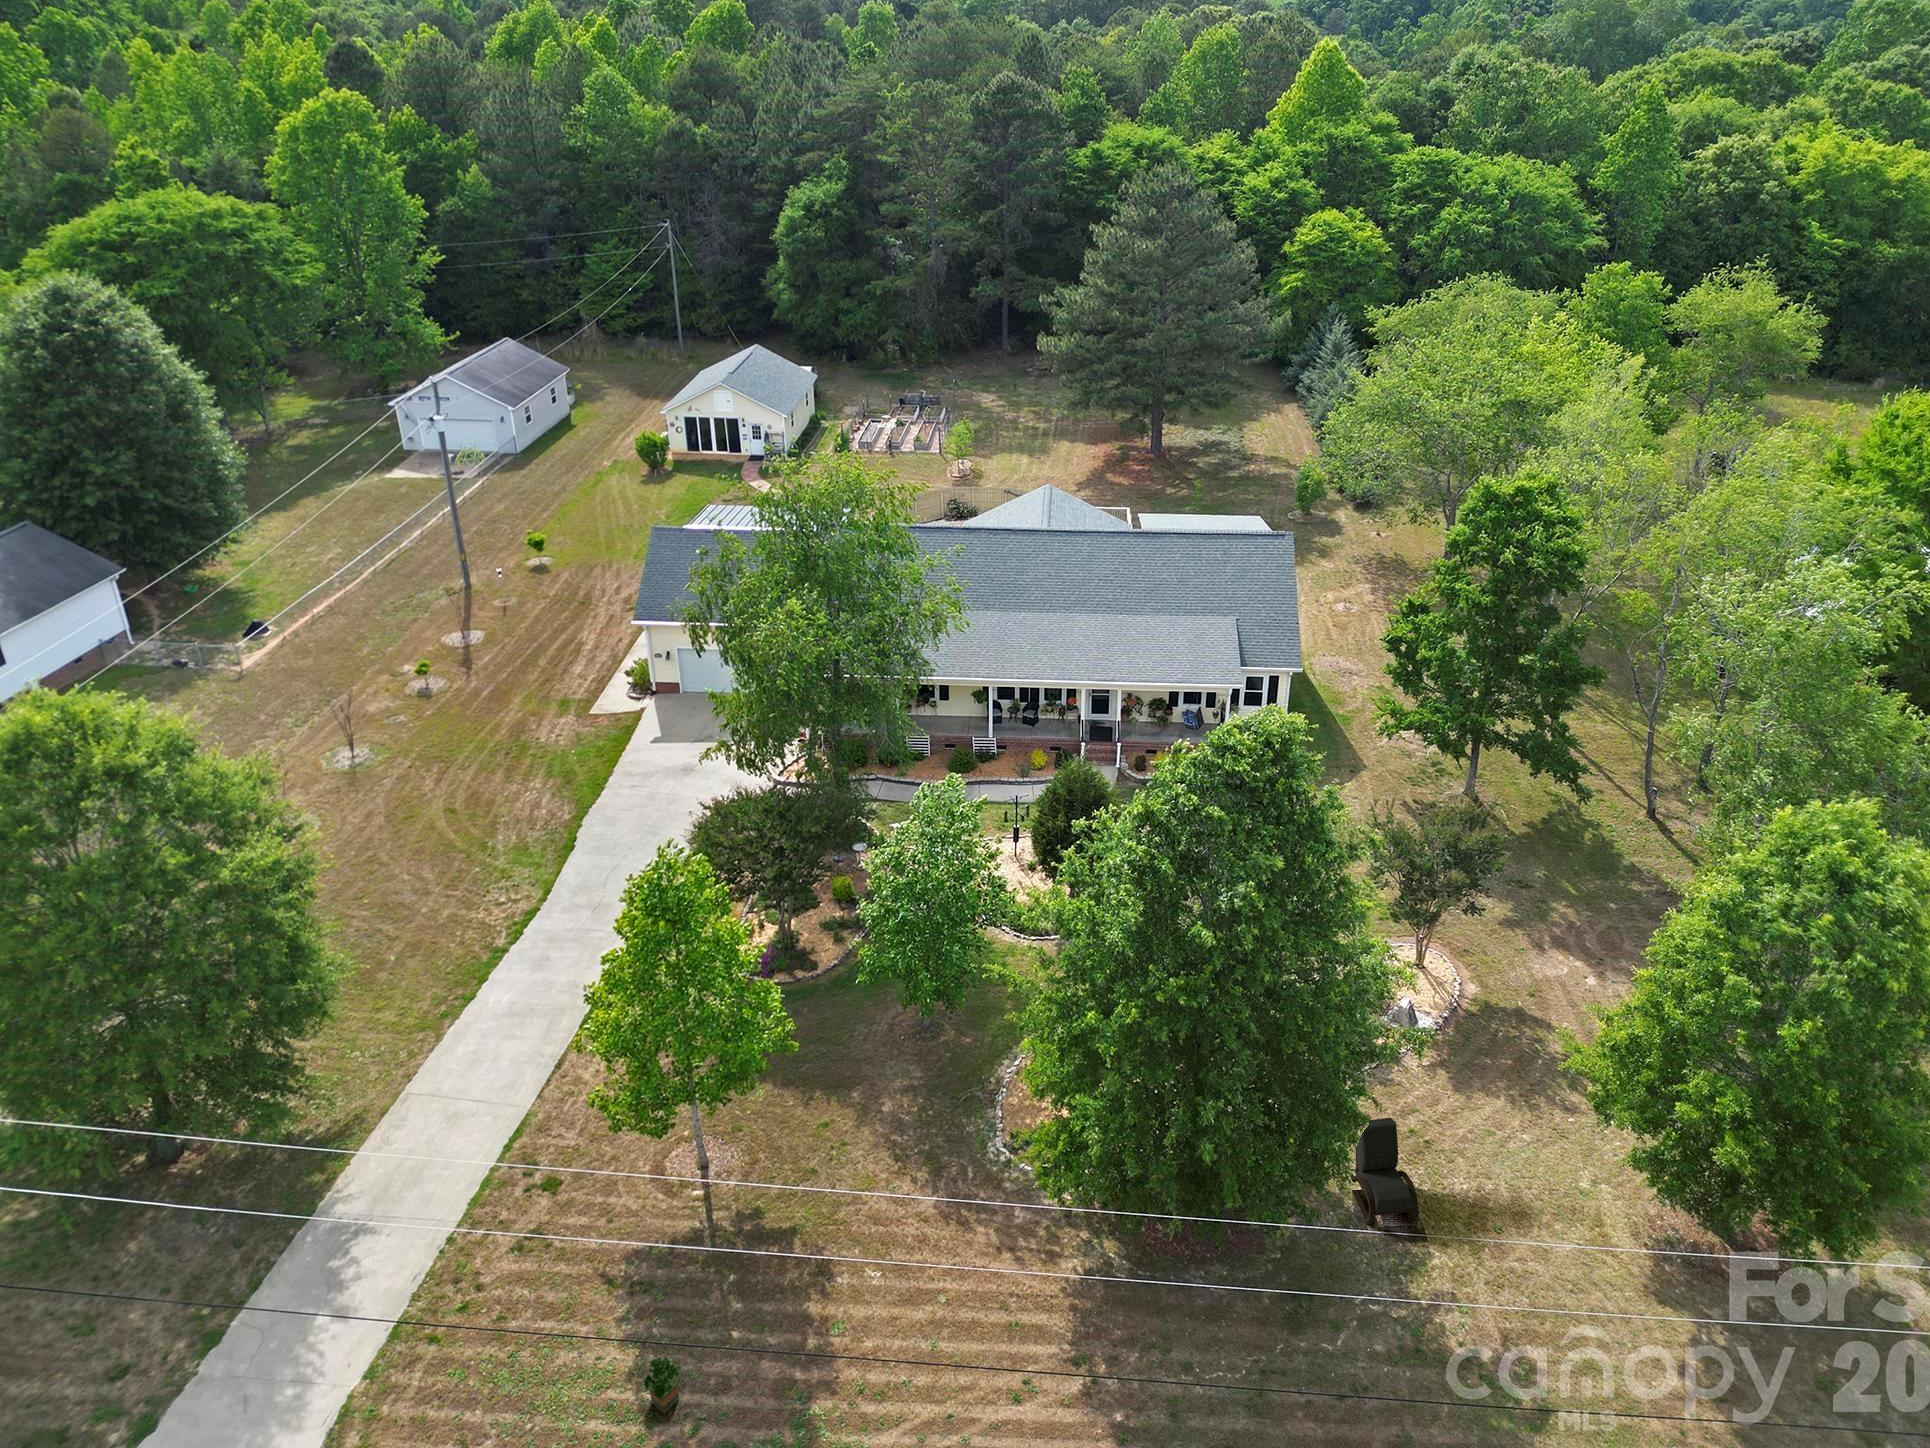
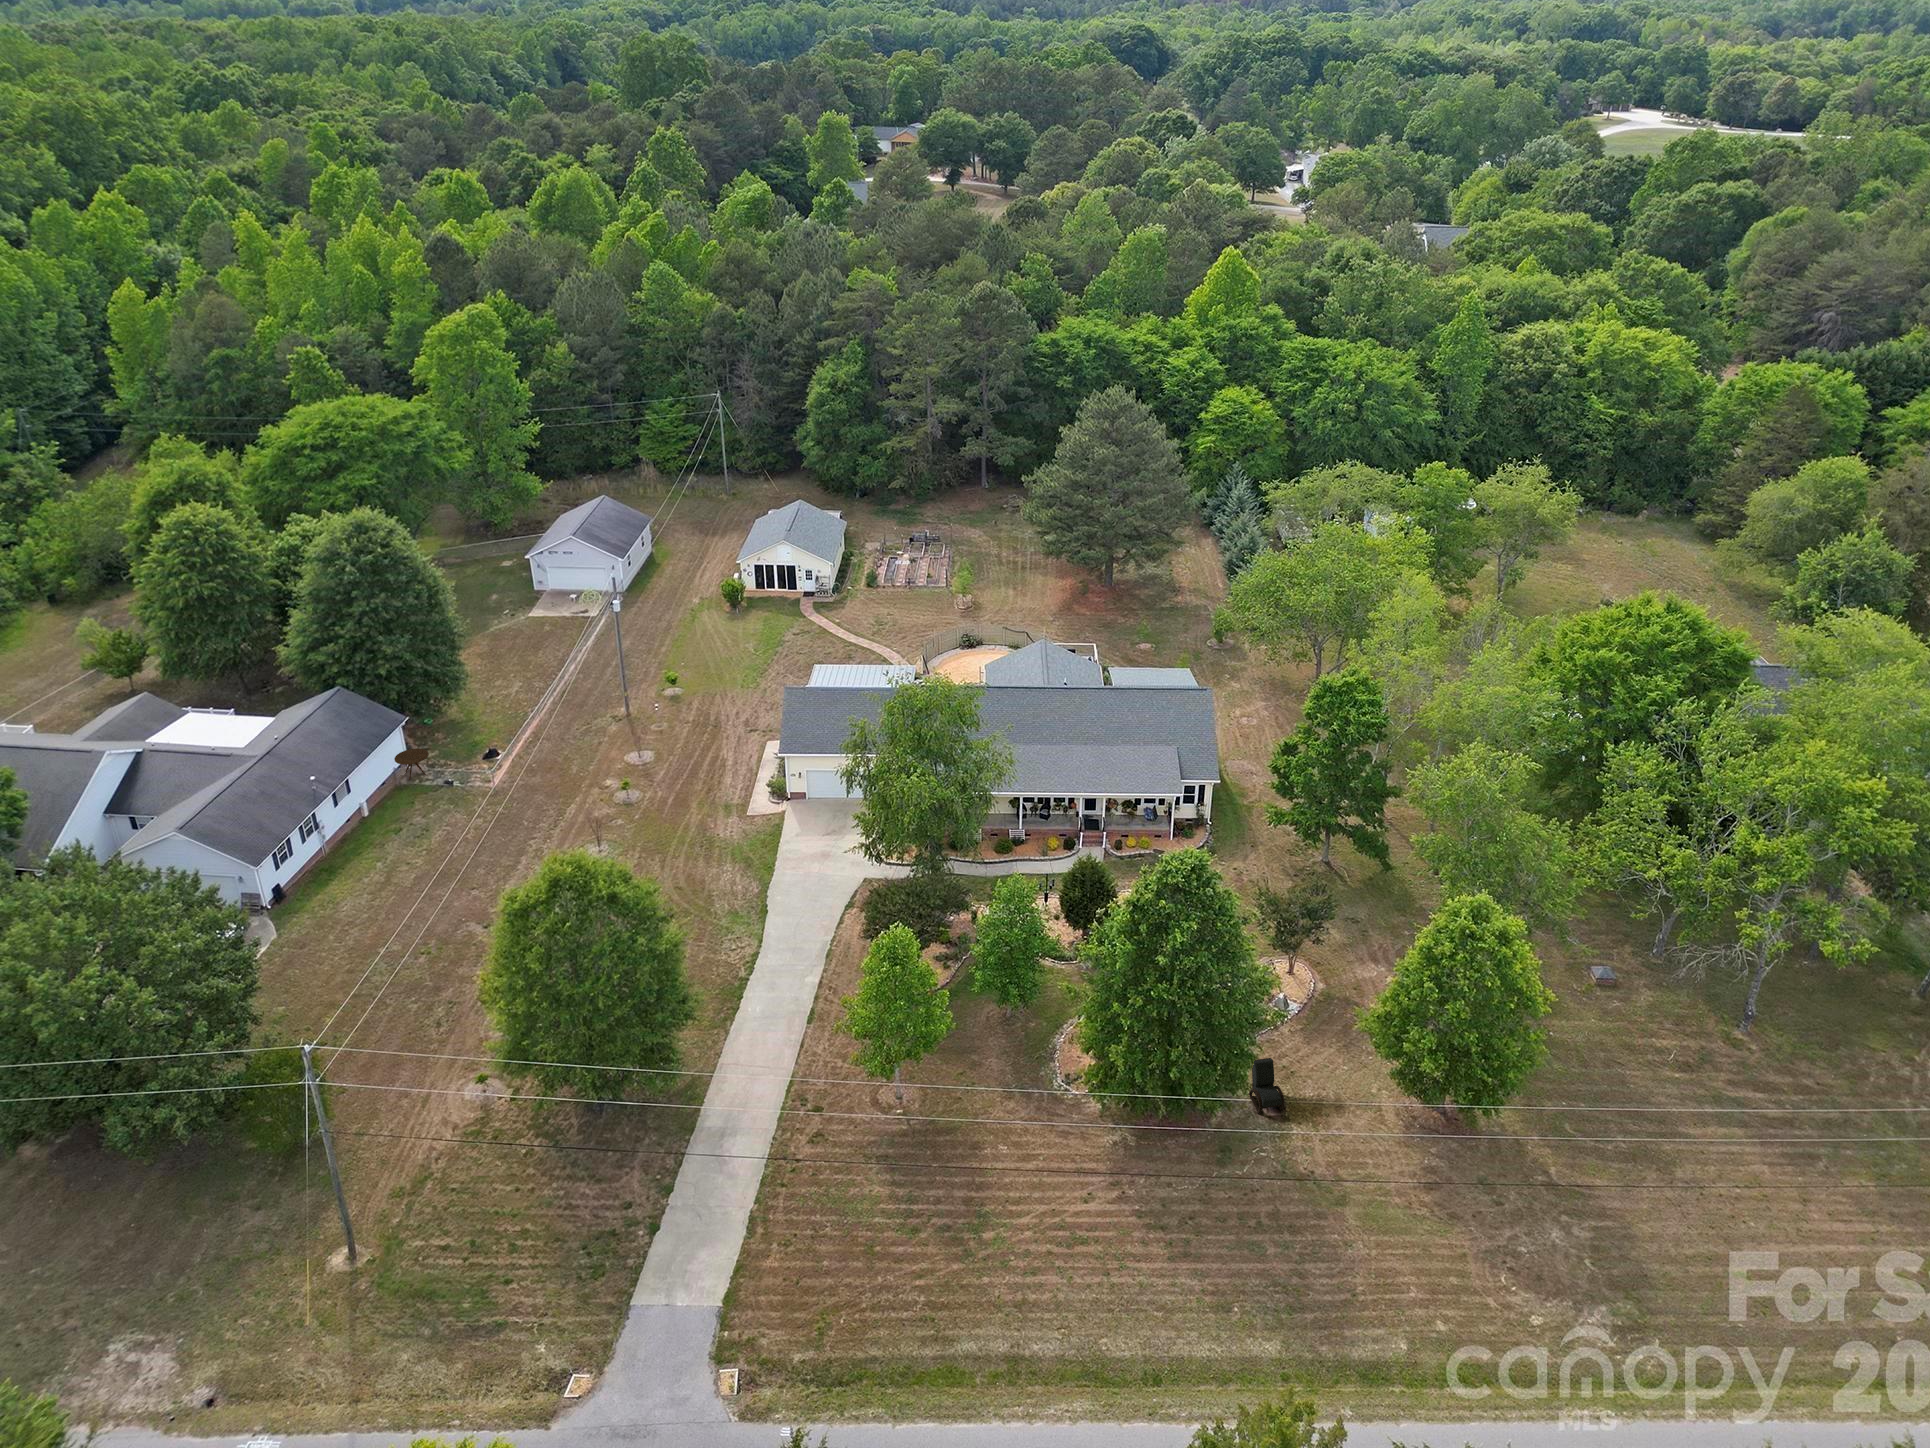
round table: none [101,615,155,658] -> present [394,748,428,780]
potted tree: present [644,1357,682,1413] -> none [903,1185,920,1213]

